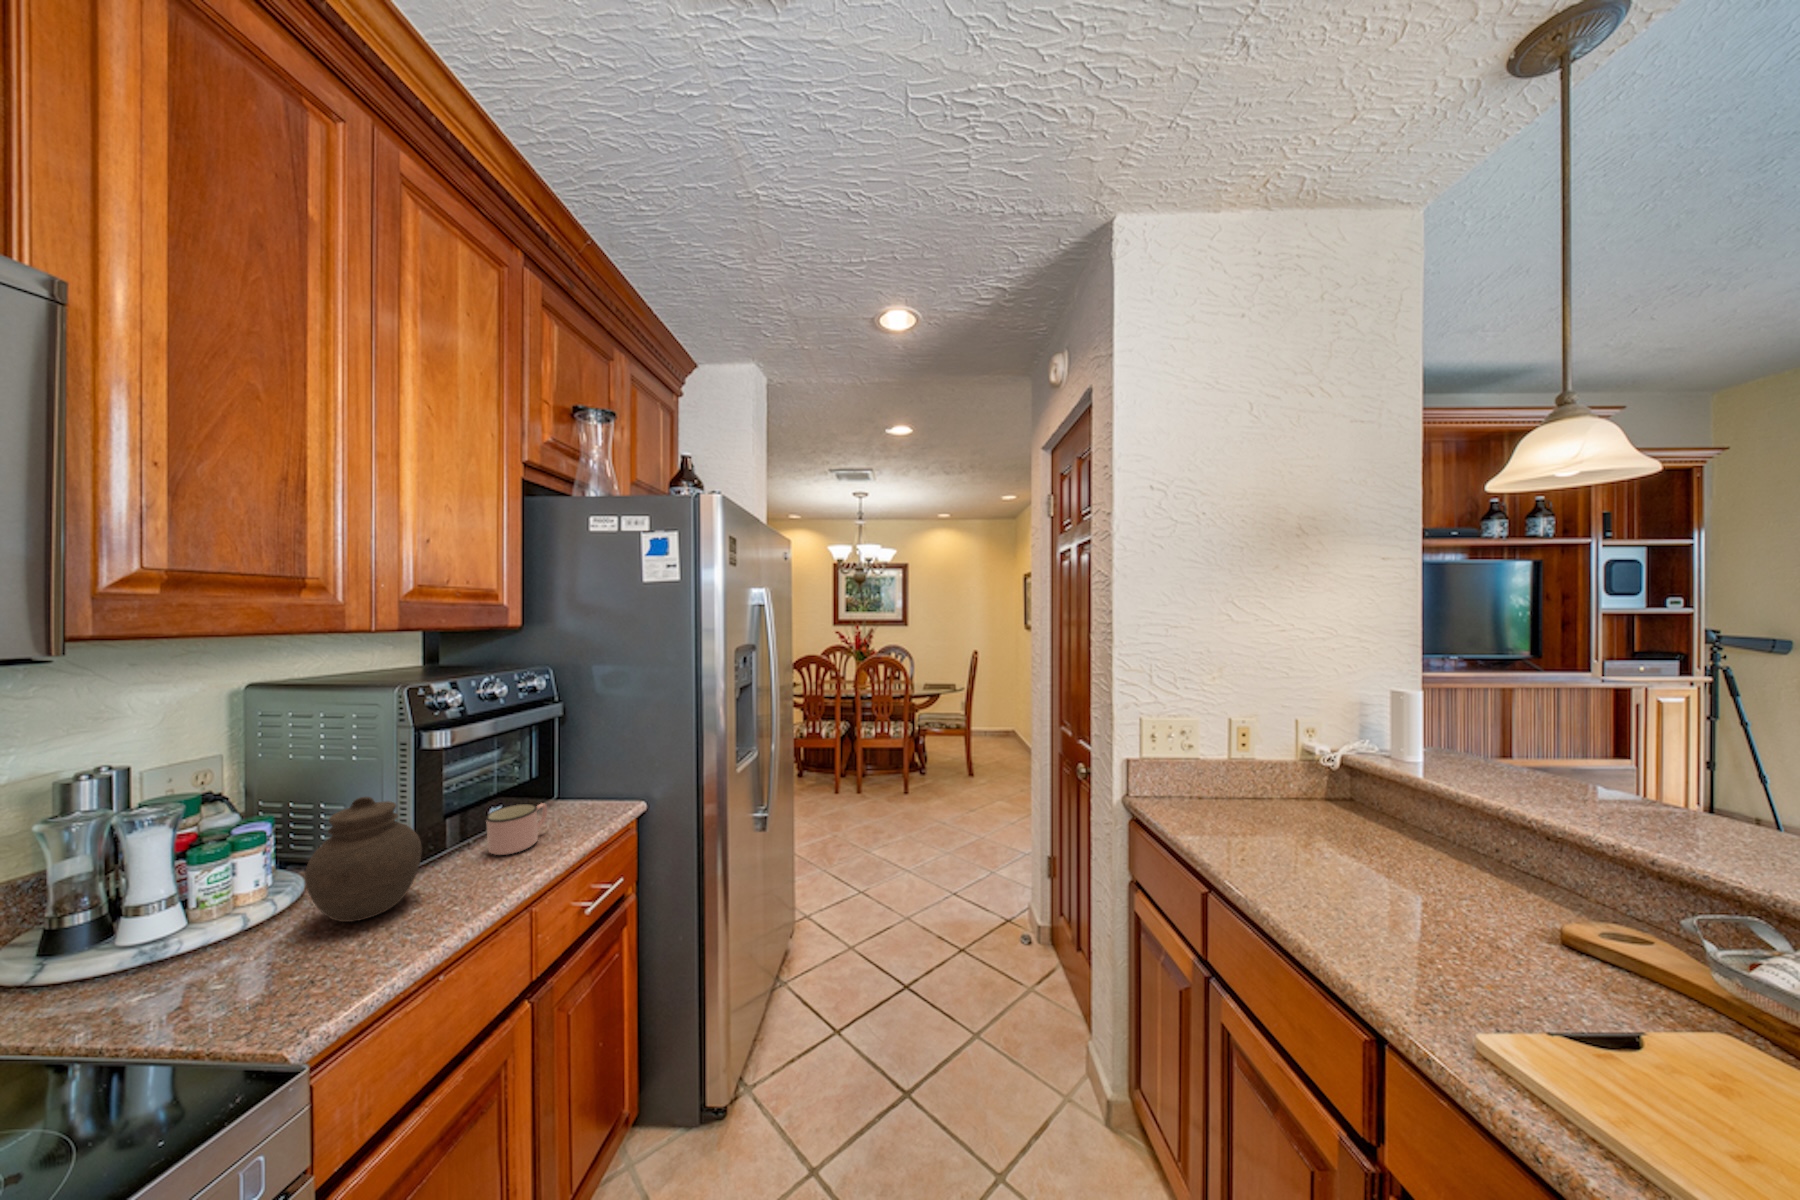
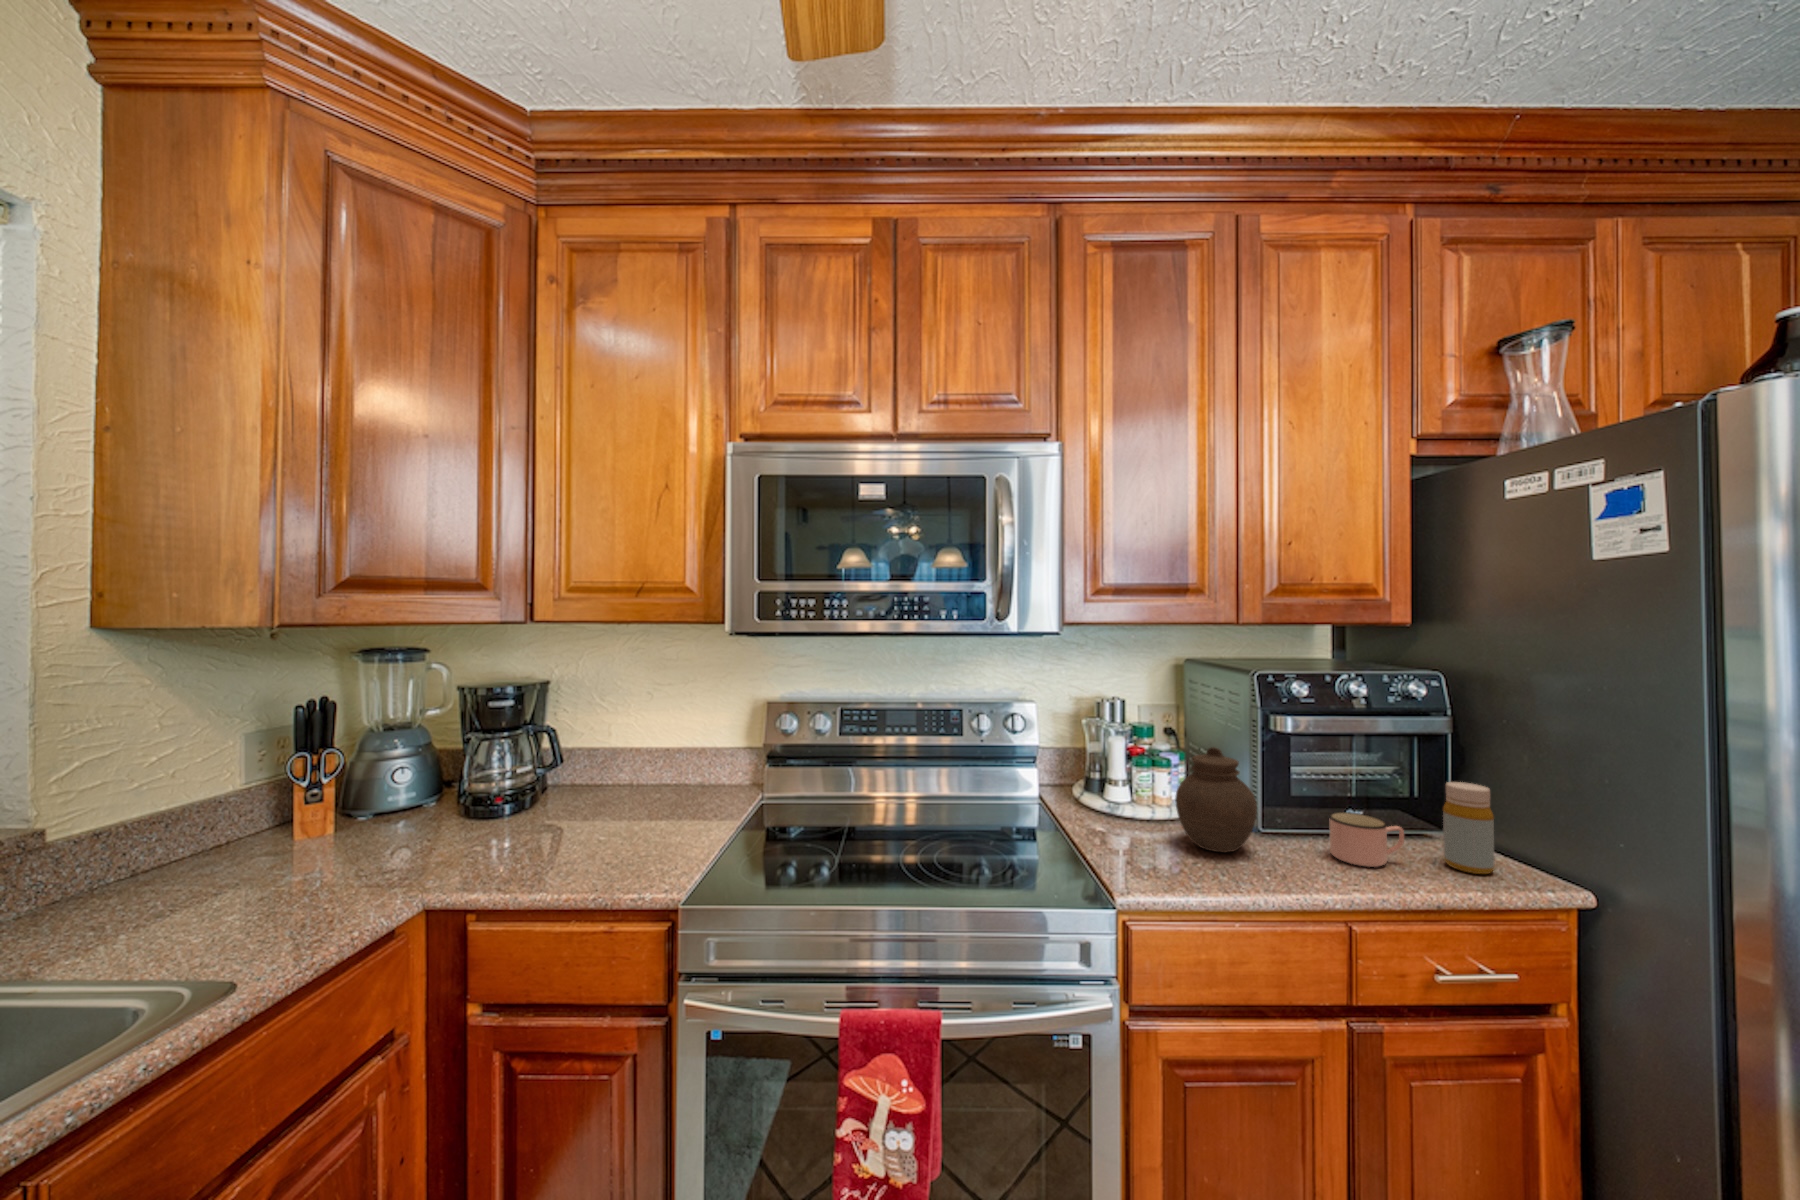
bottle: none [568,749,602,819] -> present [1443,782,1494,874]

